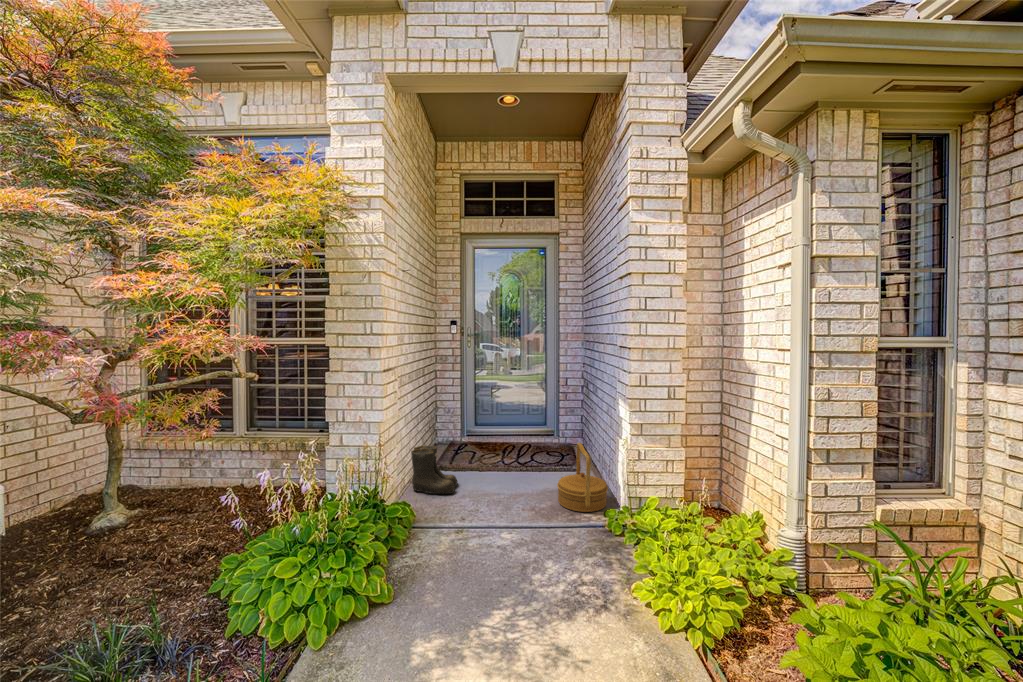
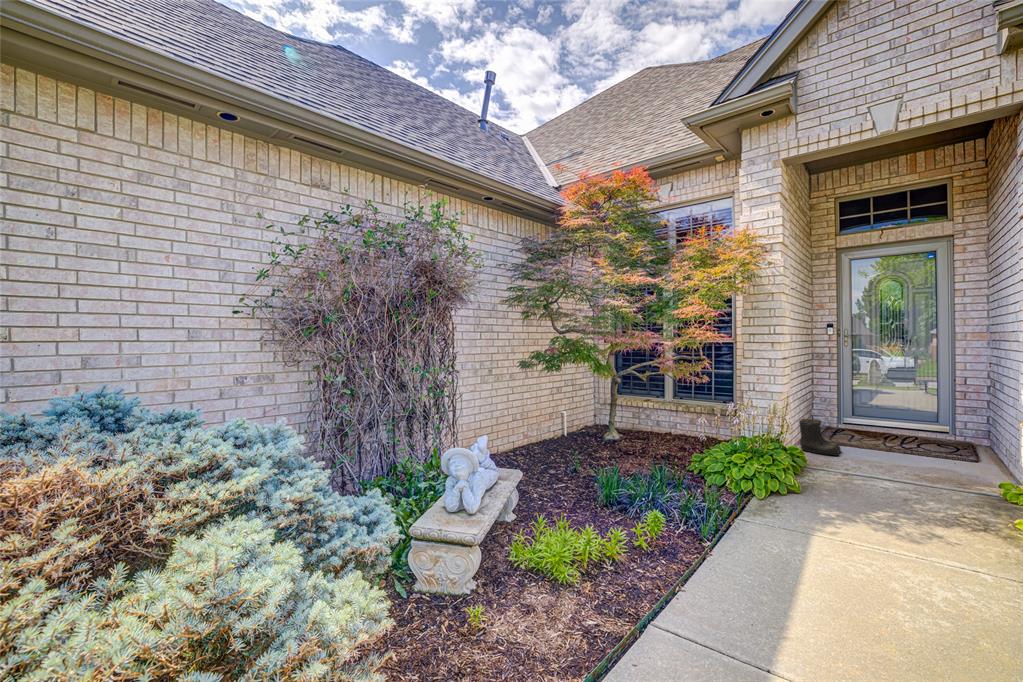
woven basket: present [557,443,608,512] -> none [946,428,1009,485]

